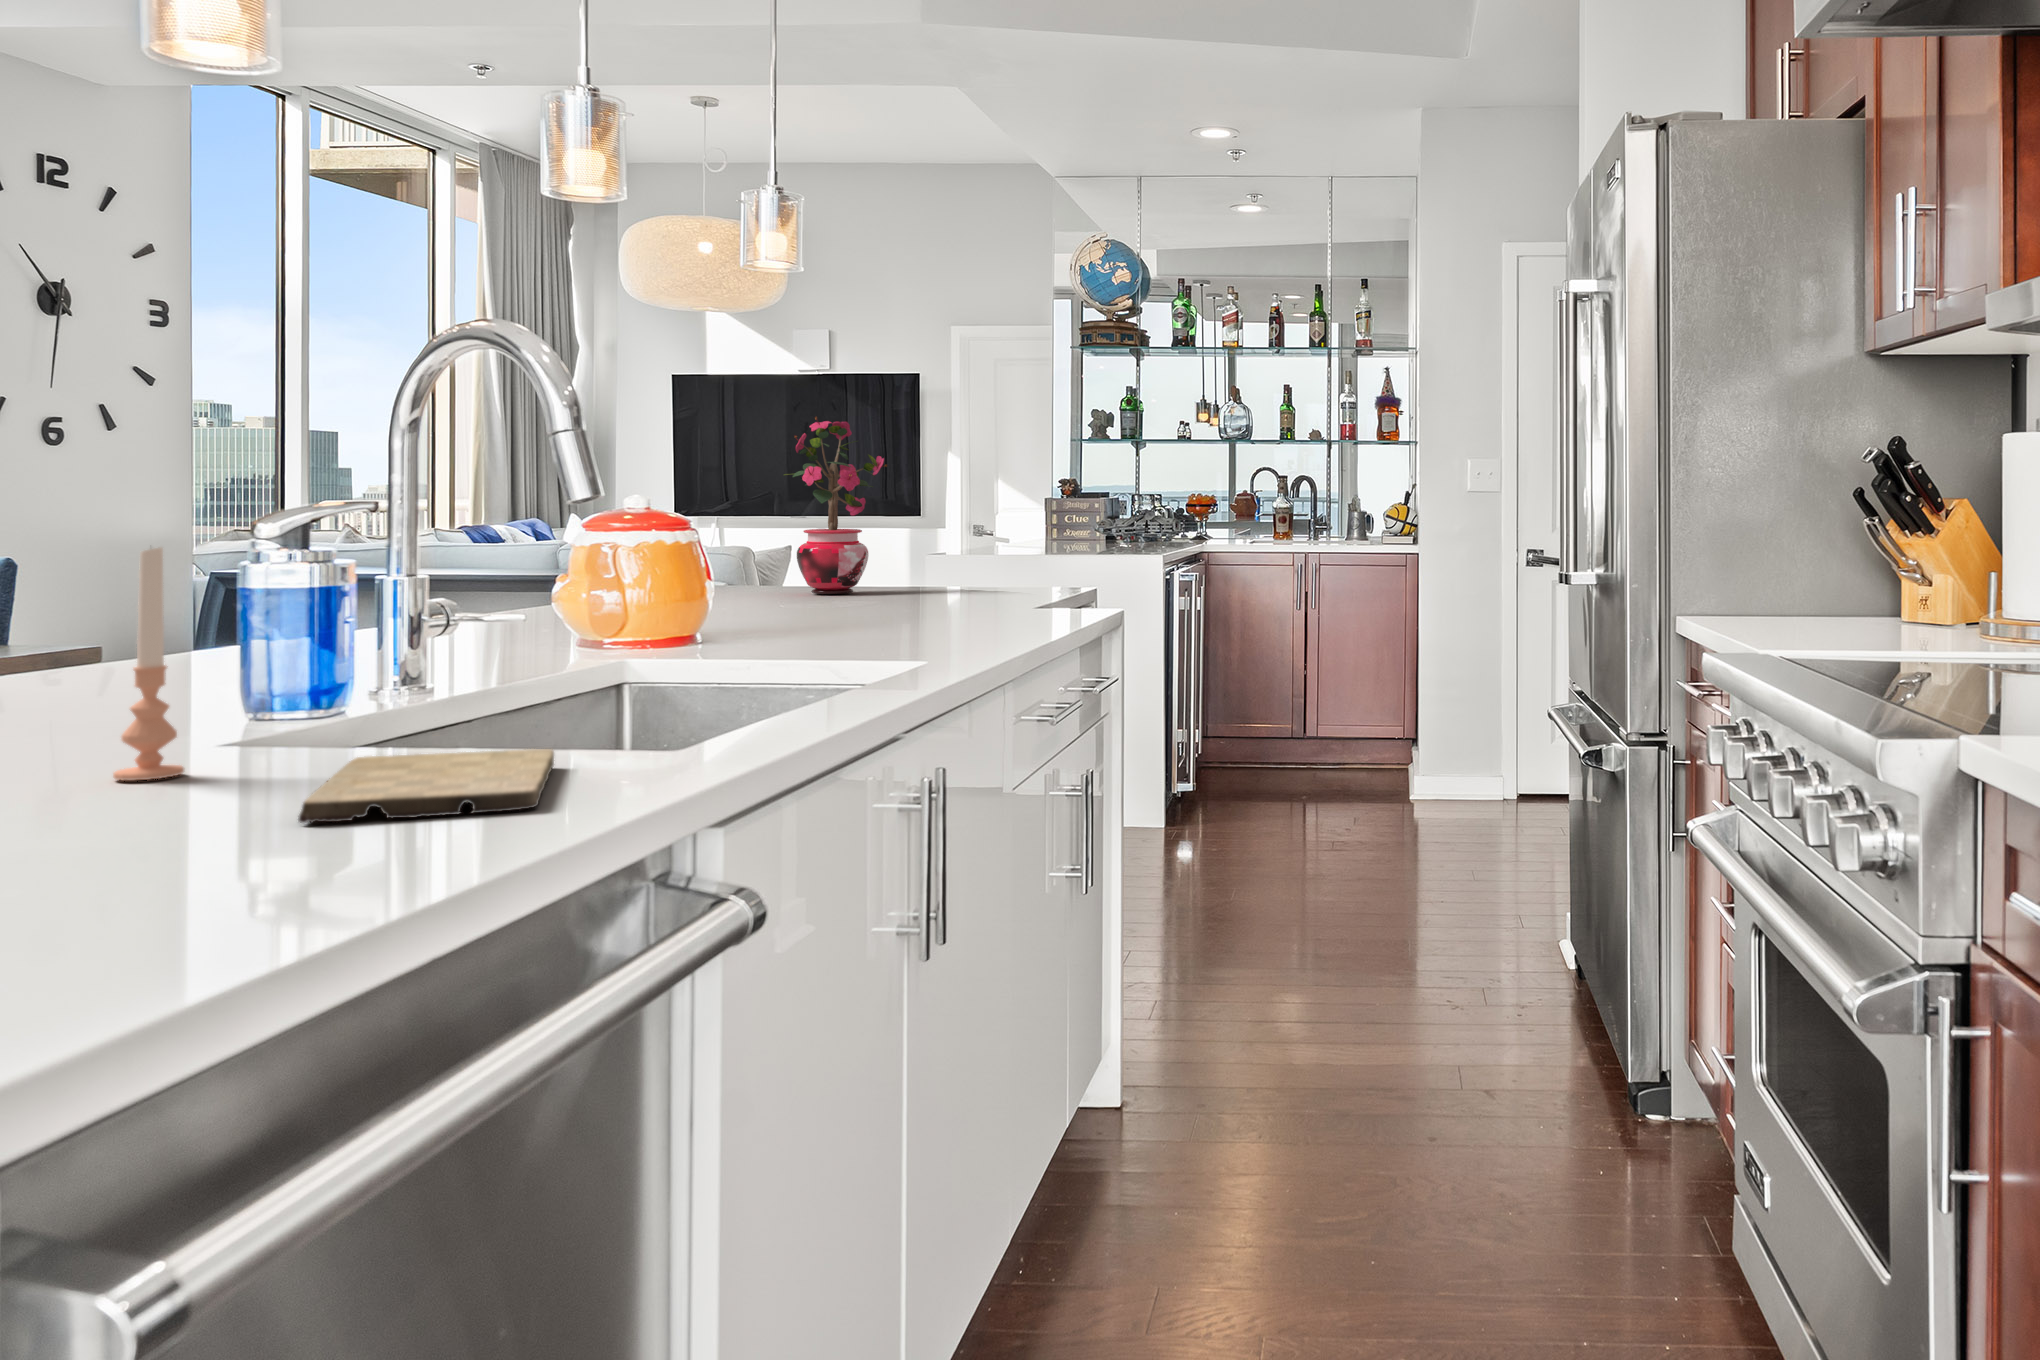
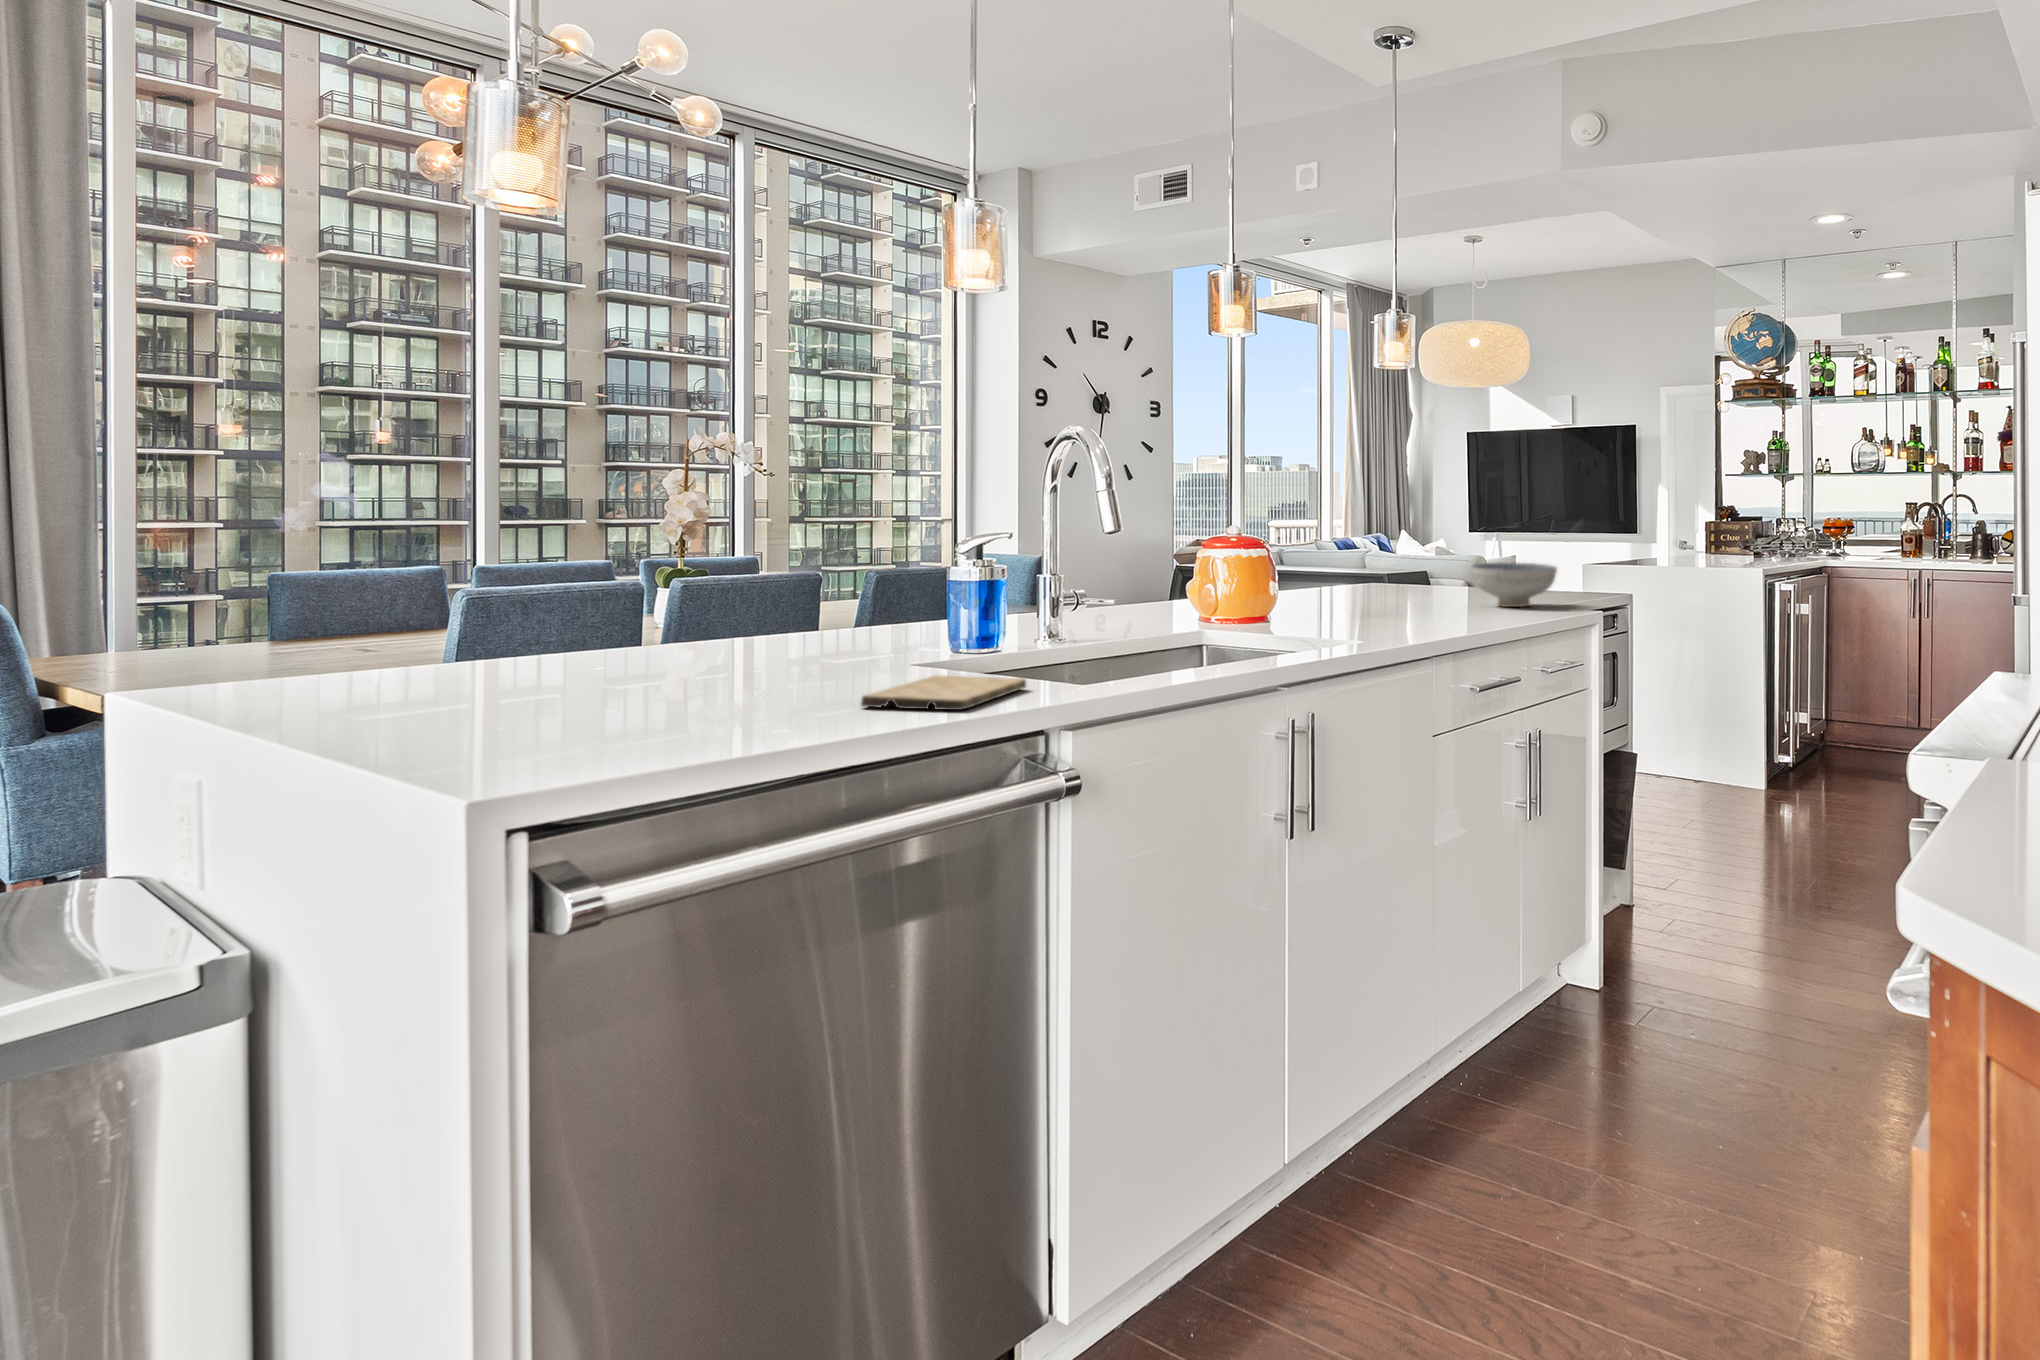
potted plant: present [784,417,887,594] -> none [1412,467,1480,591]
candle: present [113,548,184,780] -> none [845,558,877,679]
ceramic bowl: none [929,548,1050,610] -> present [1471,563,1557,607]

